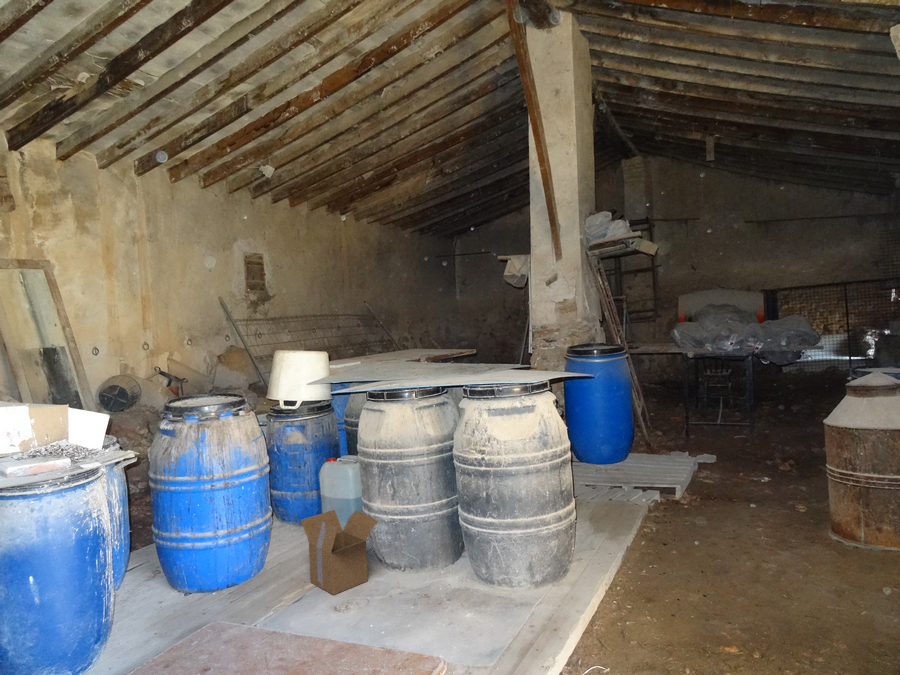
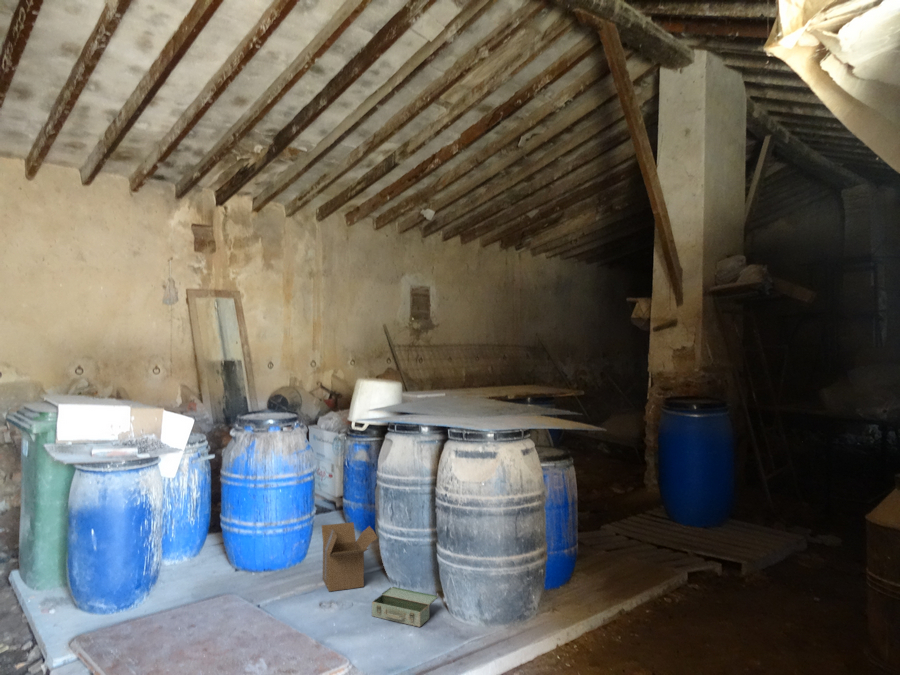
toolbox: none [409,571,473,611] -> present [372,587,438,627]

